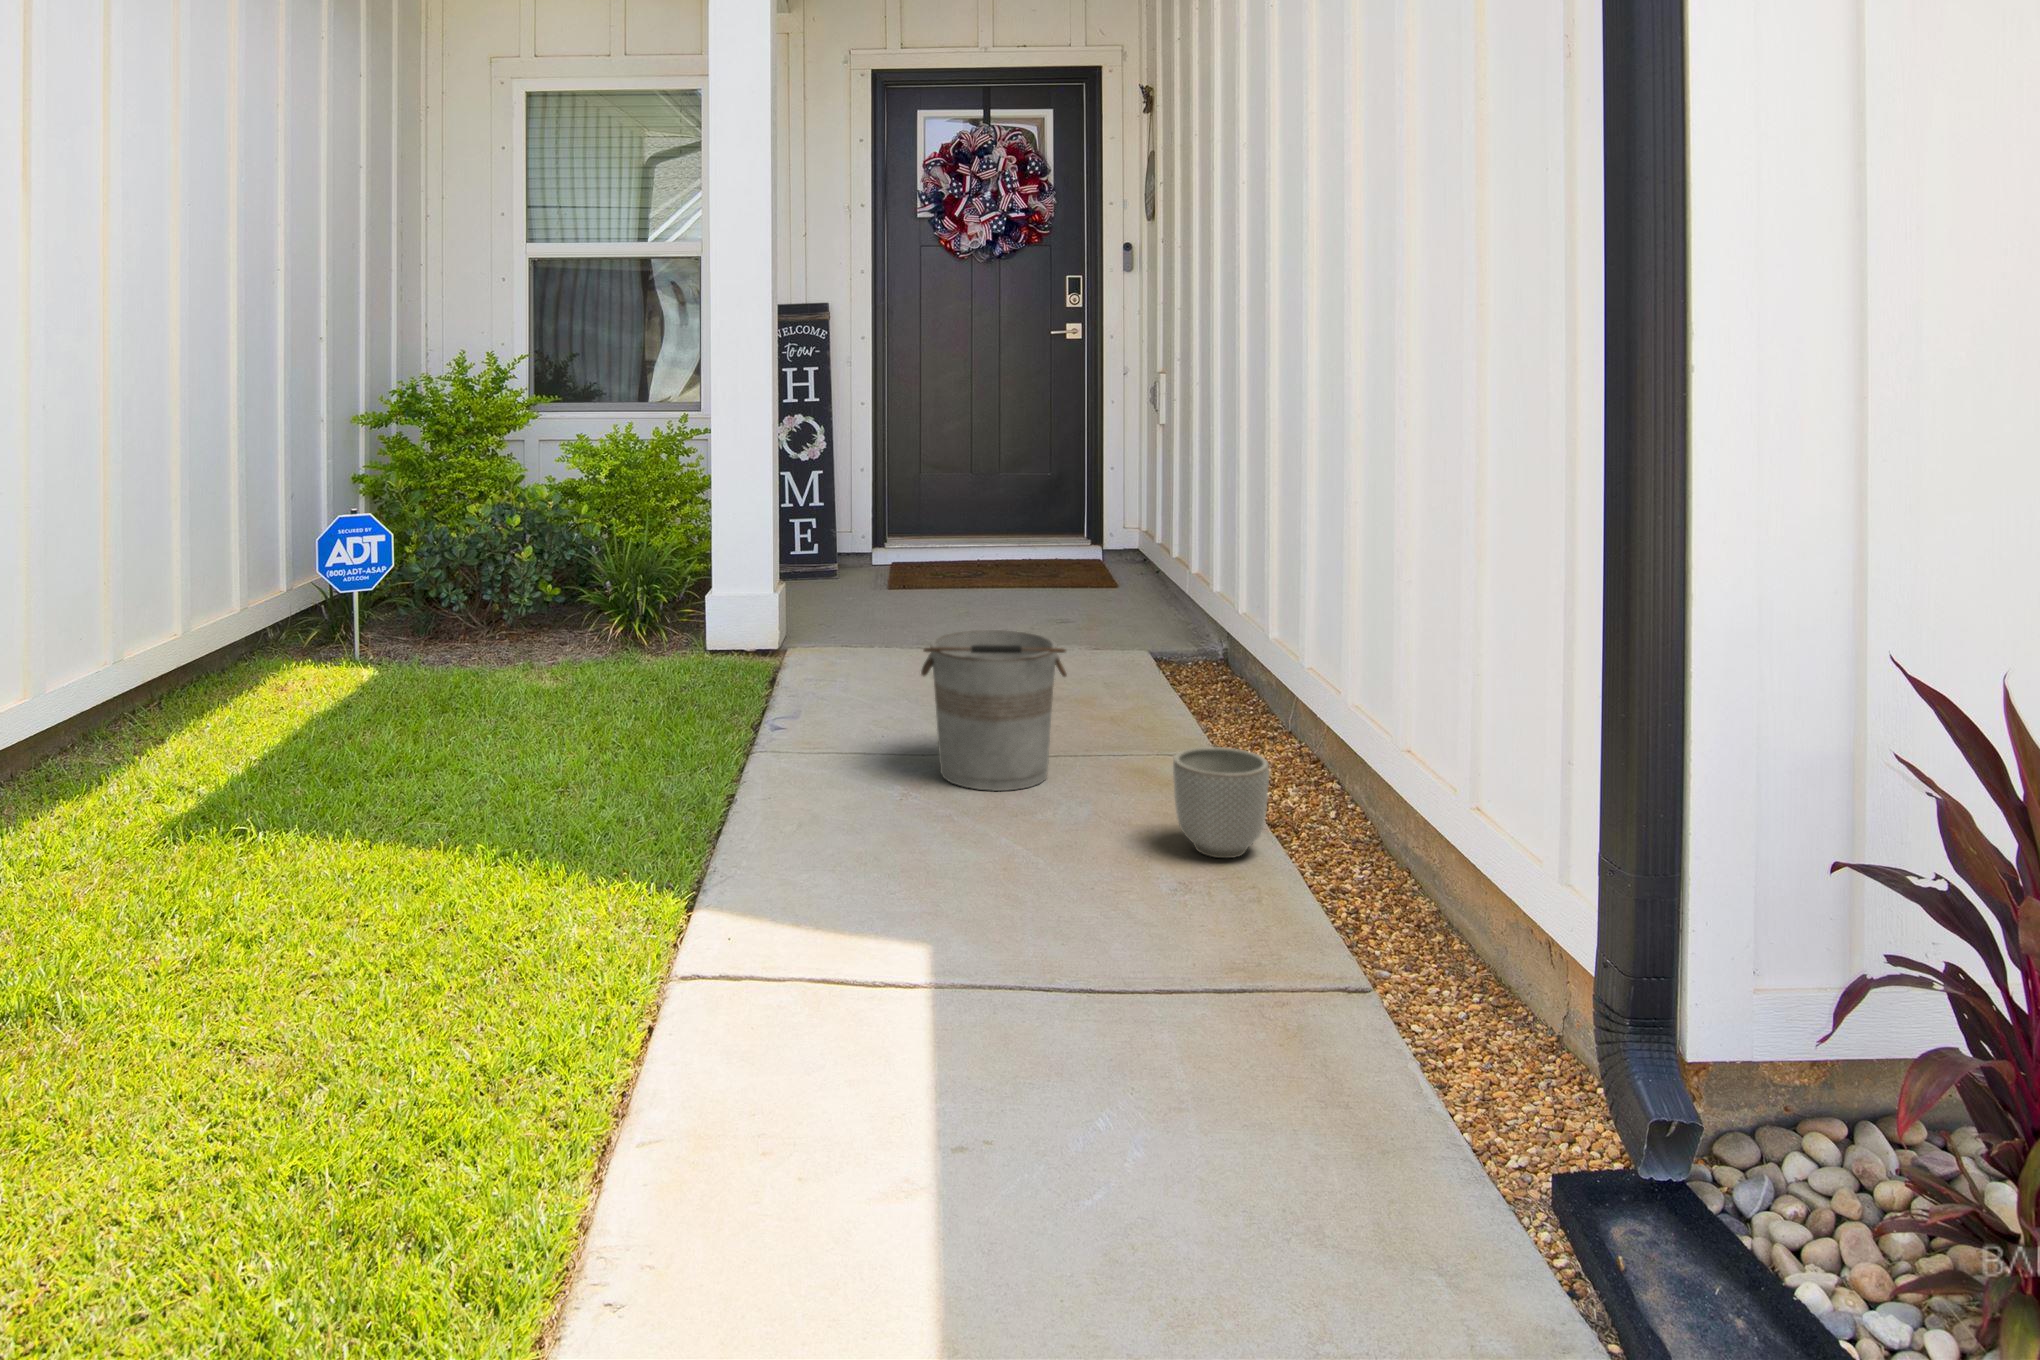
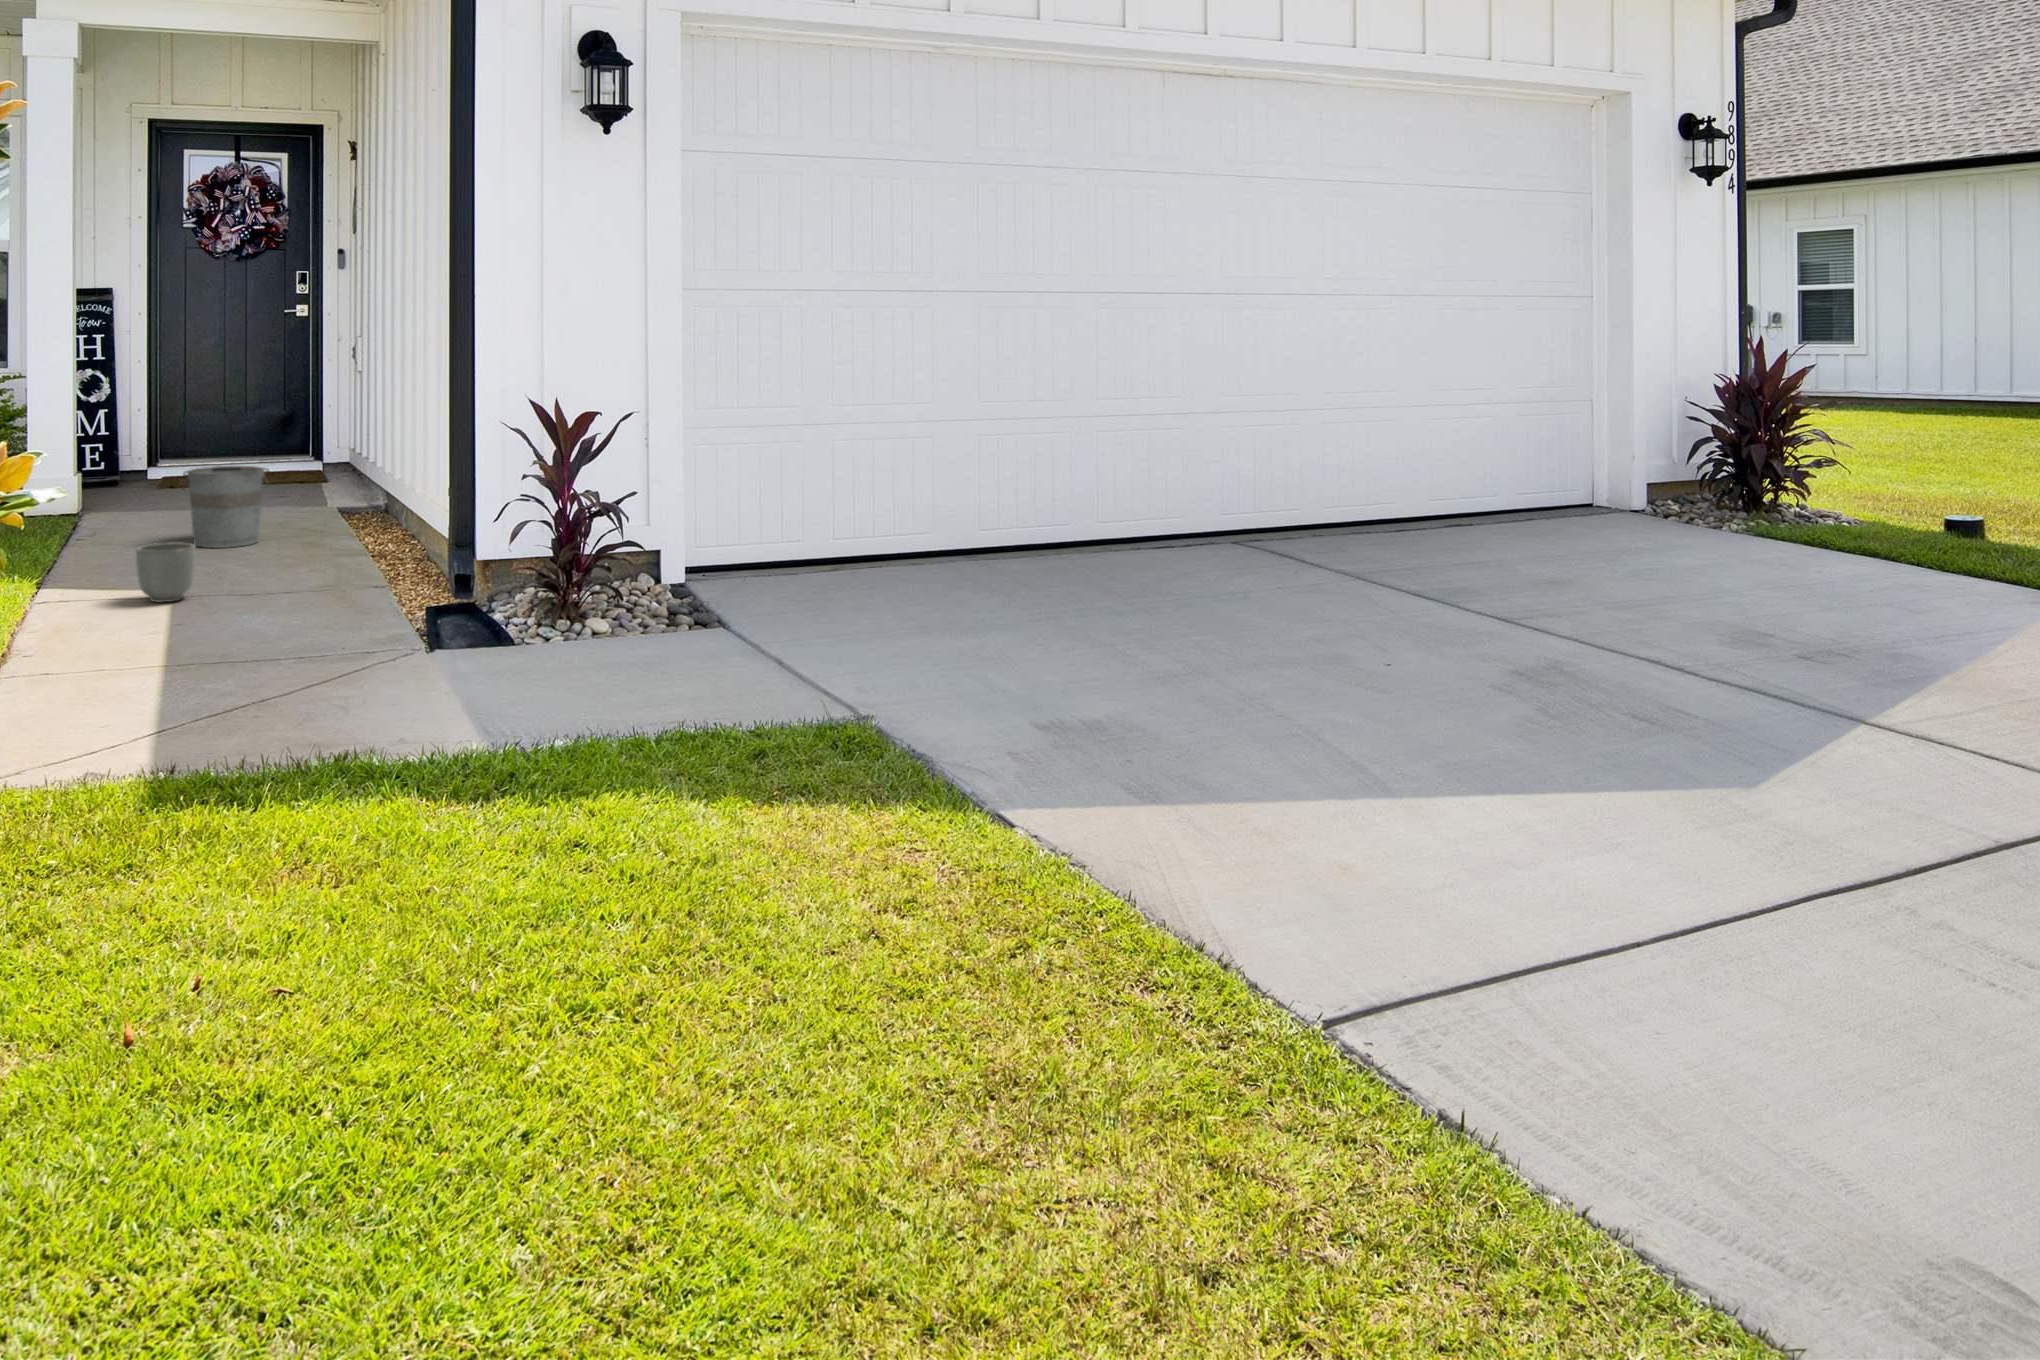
planter: present [1173,747,1269,858] -> present [136,542,196,602]

